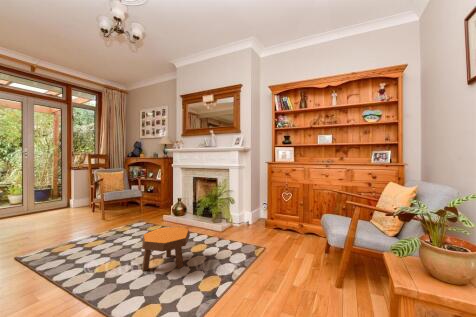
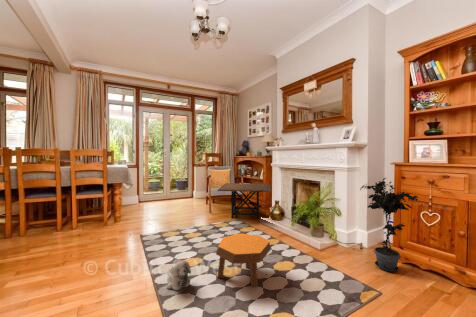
potted plant: none [248,172,282,235] -> present [361,178,418,272]
side table: none [117,184,175,222] -> present [218,183,272,219]
plush toy: none [85,262,118,293] -> present [167,261,191,290]

